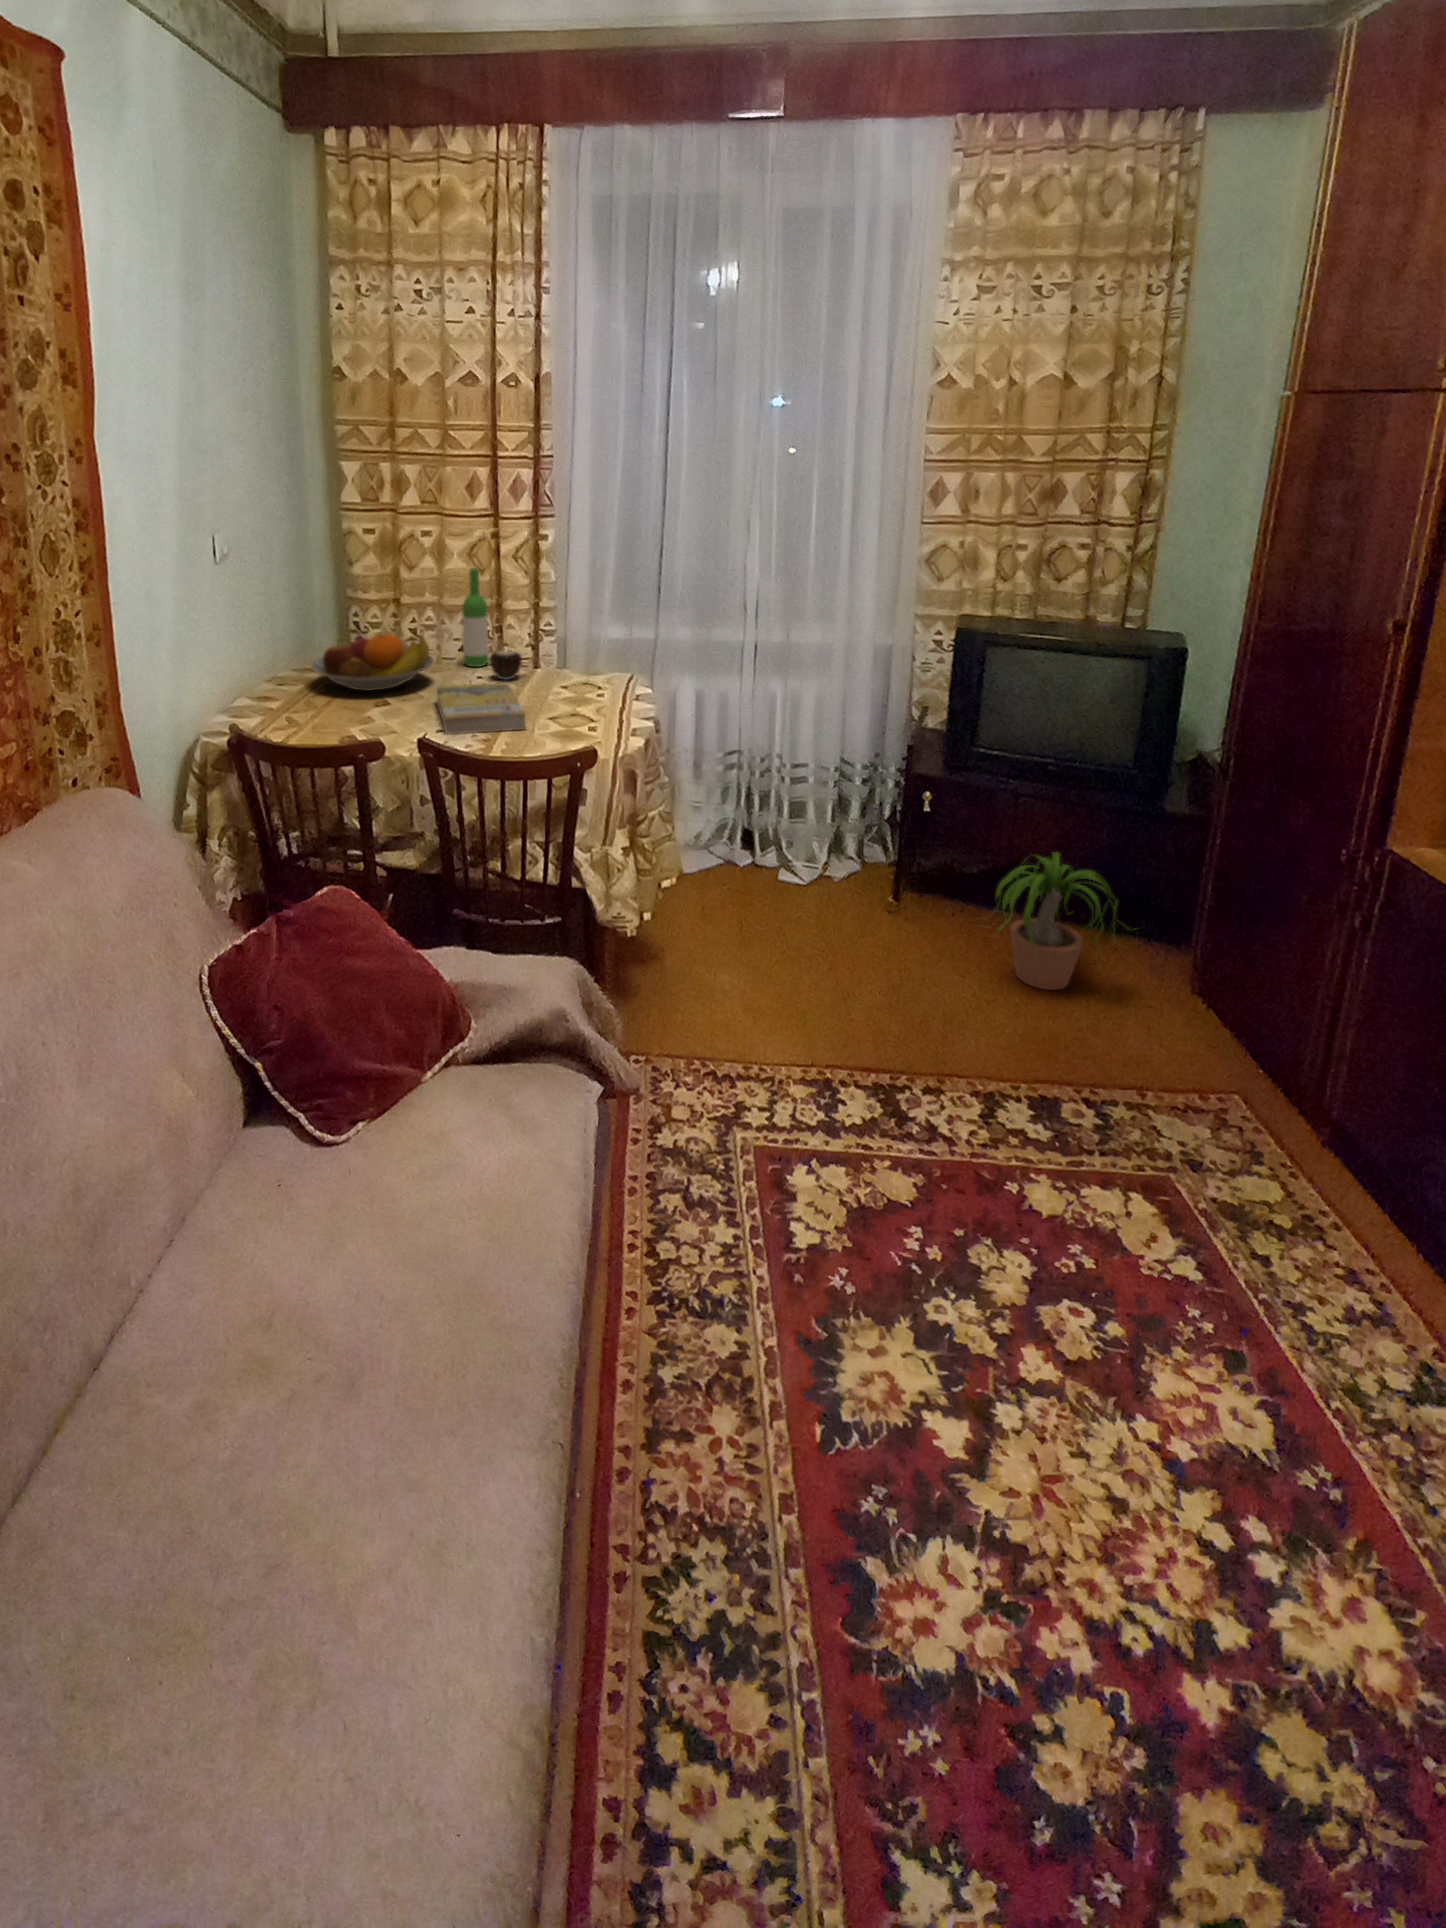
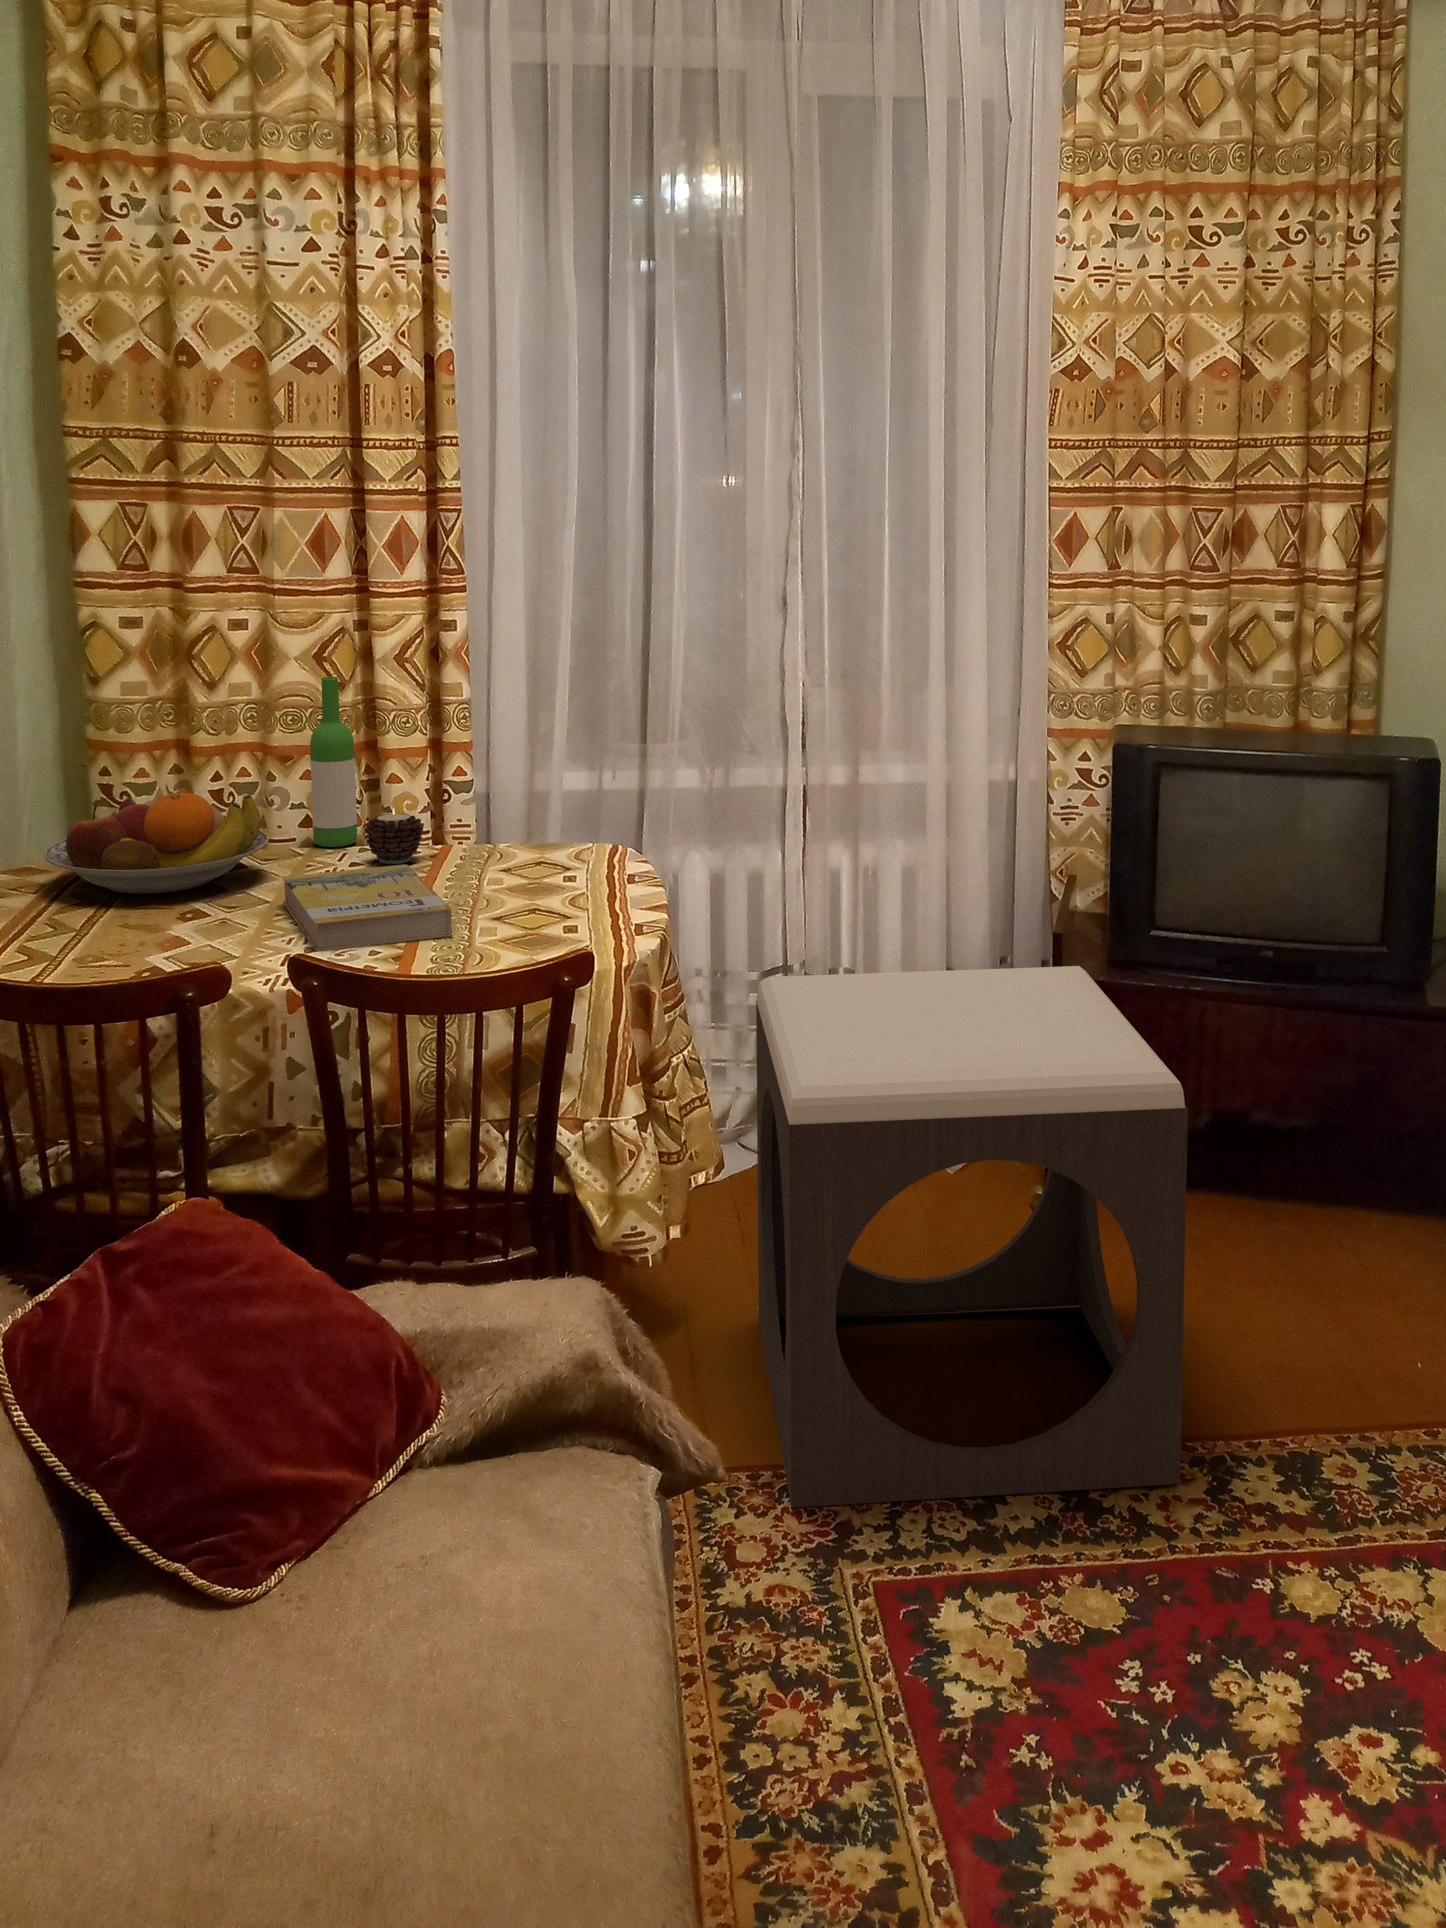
footstool: none [706,764,982,1107] -> present [756,966,1188,1508]
potted plant: present [992,852,1118,990] -> none [1174,1083,1417,1302]

